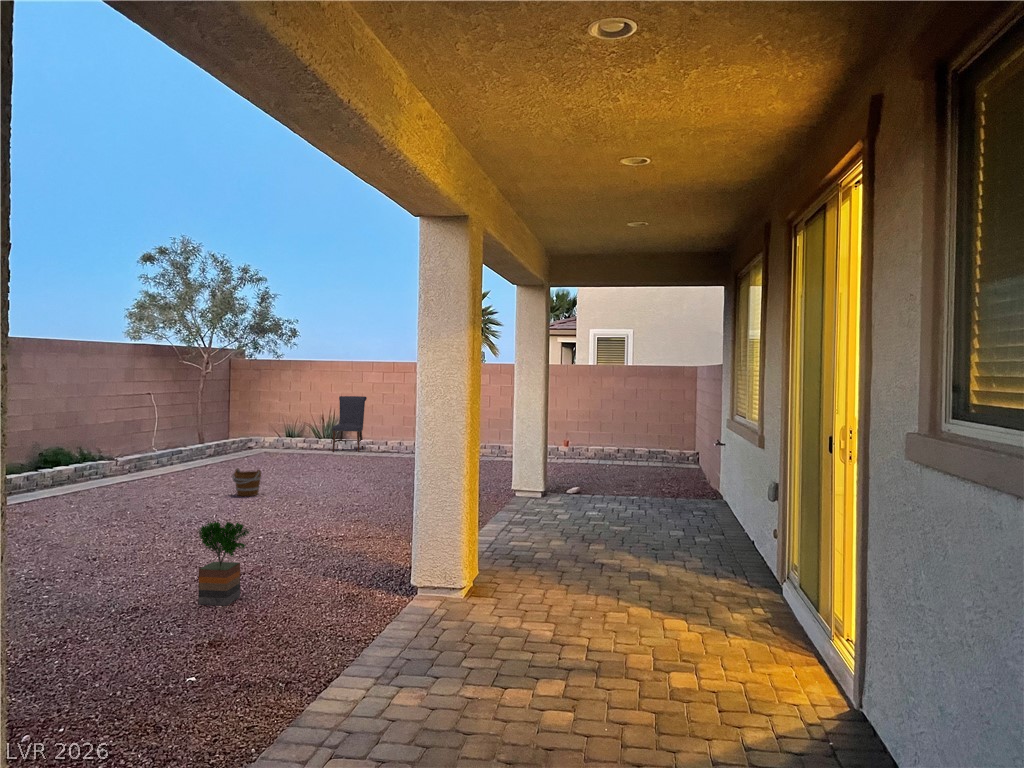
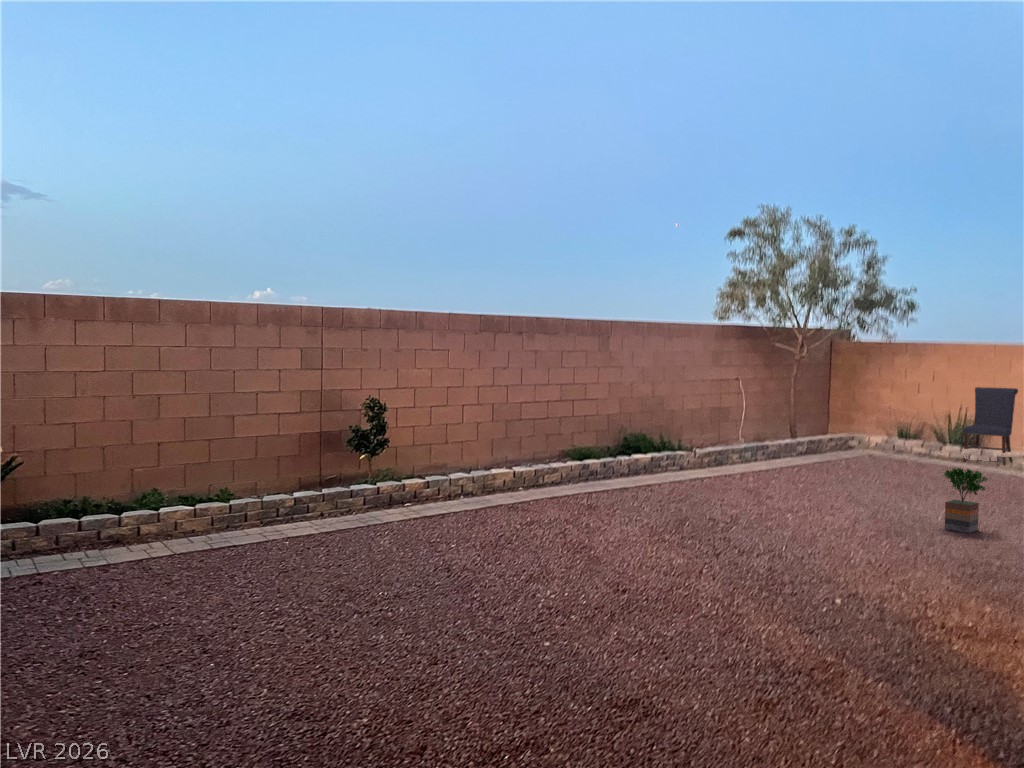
bucket: present [232,469,261,496] -> none [815,476,854,514]
potted tree: present [199,522,249,606] -> present [944,468,988,533]

